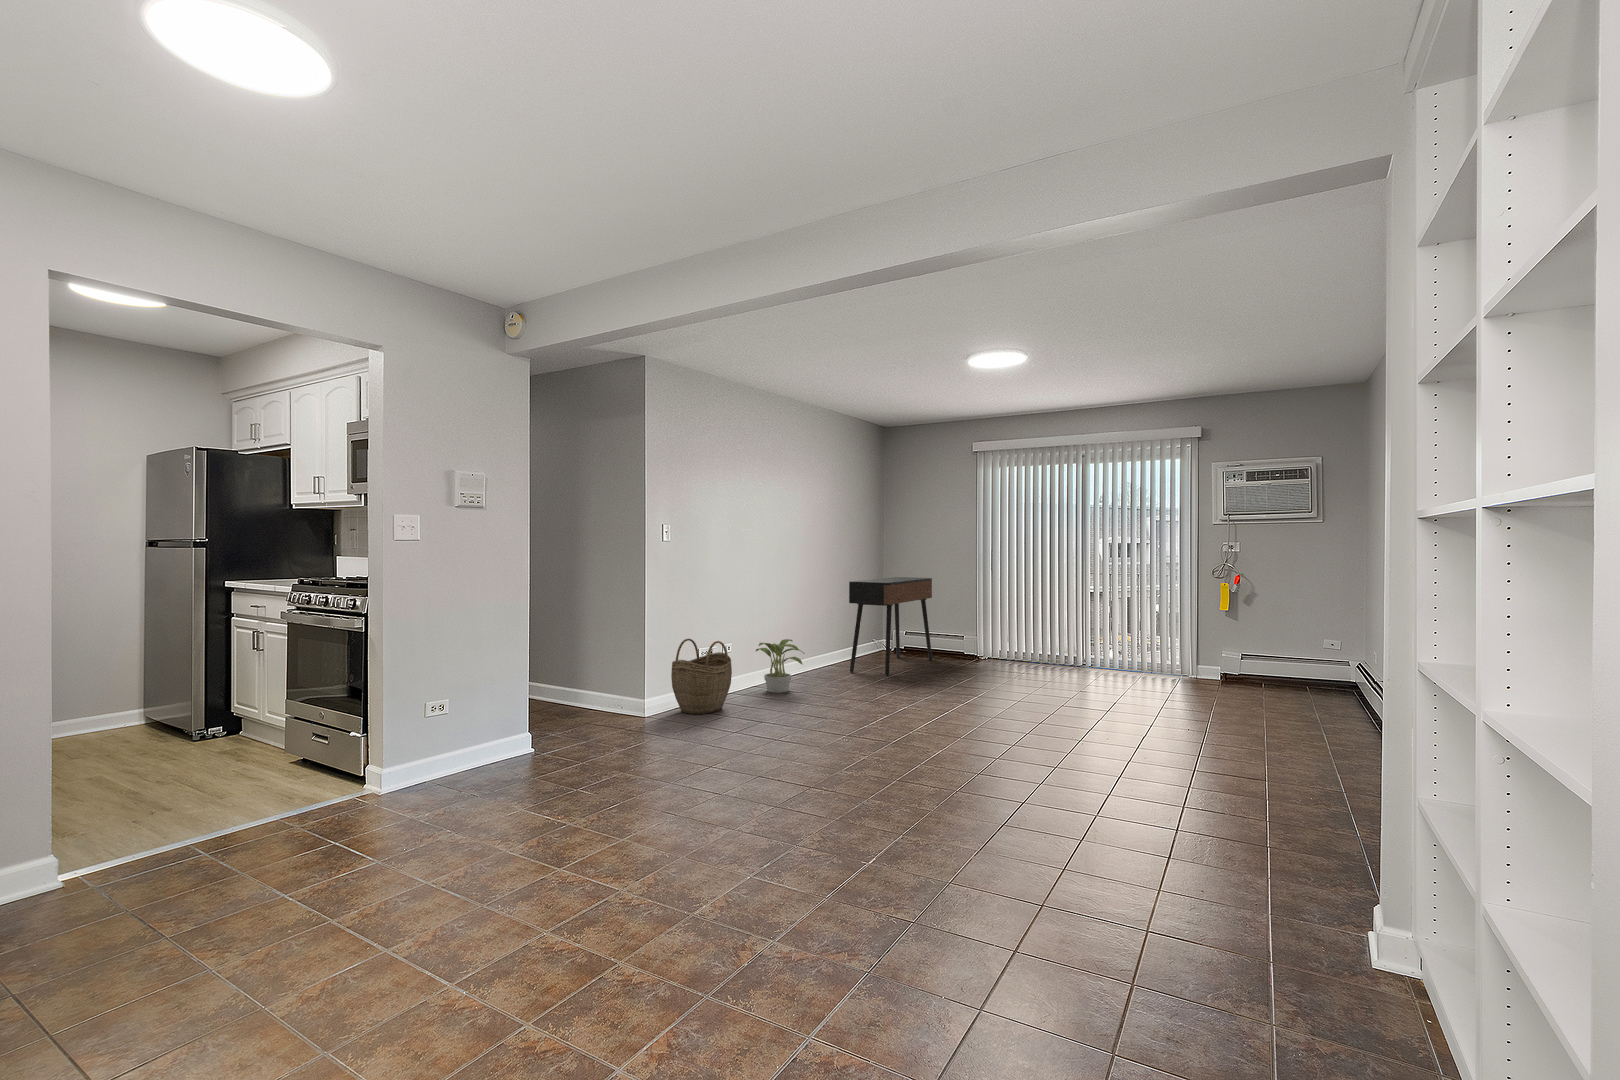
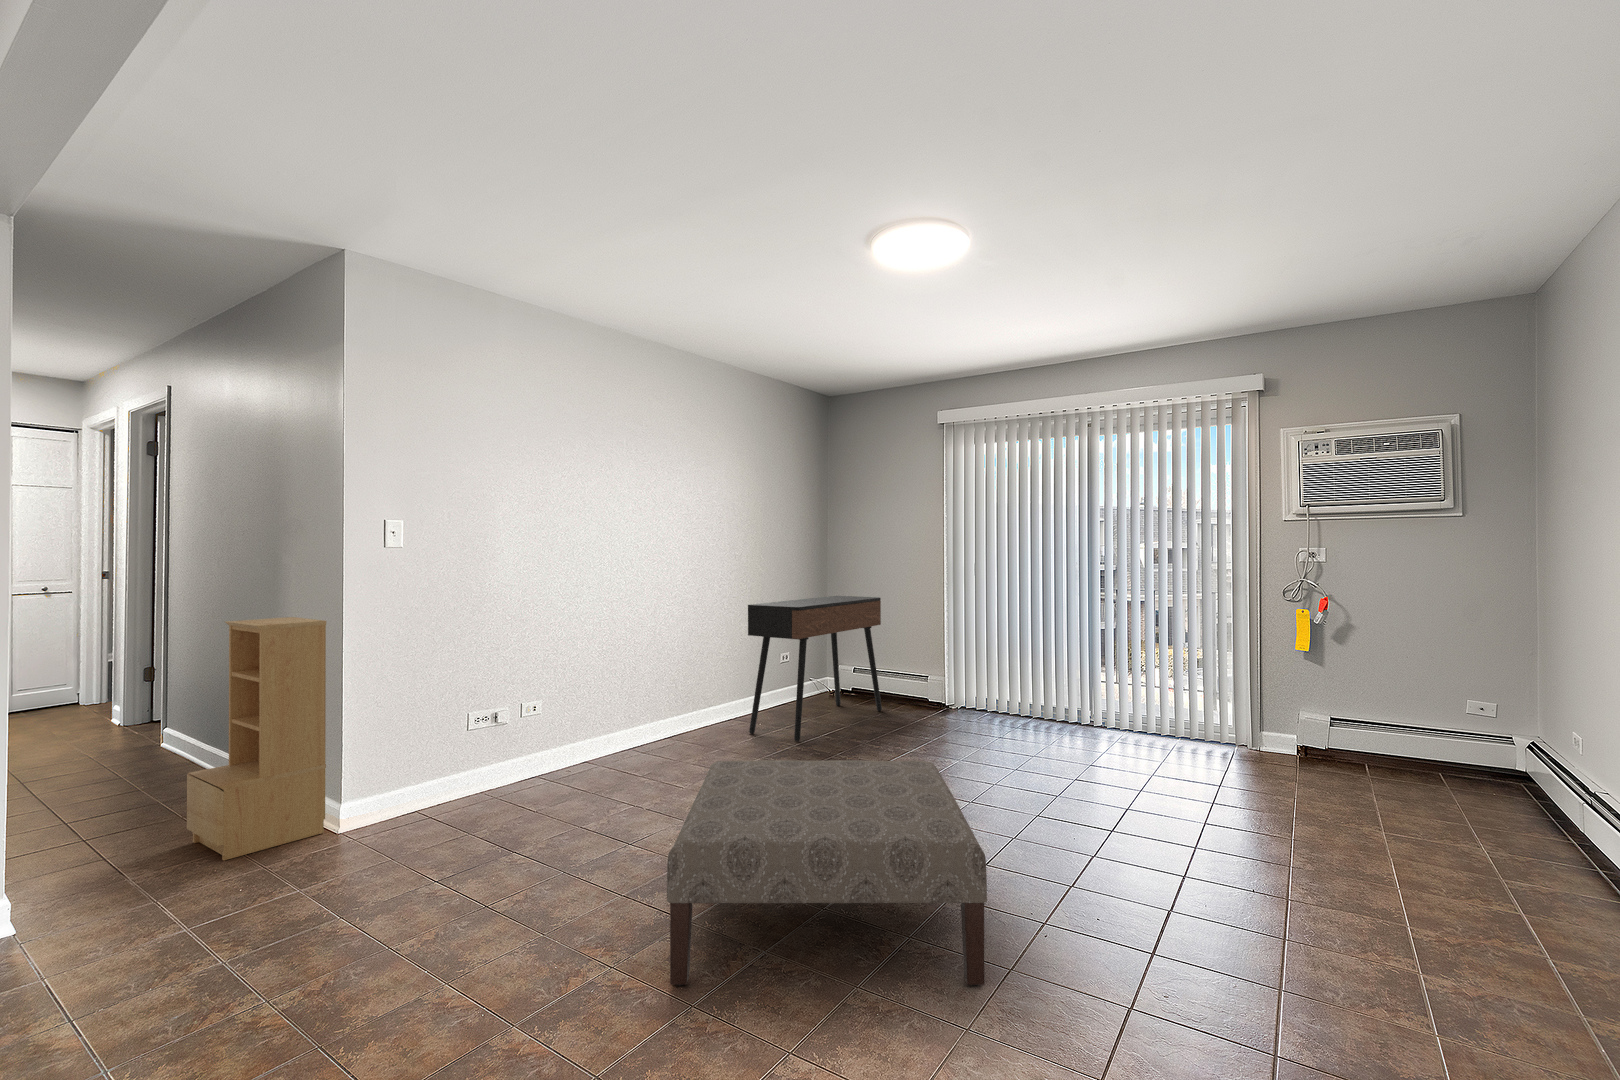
bookshelf: none [561,584,638,727] -> present [187,617,326,860]
woven basket: present [671,639,732,714] -> none [389,702,499,829]
potted plant: present [756,639,805,693] -> none [573,693,652,777]
ottoman: none [886,664,1067,760] -> present [667,760,987,986]

